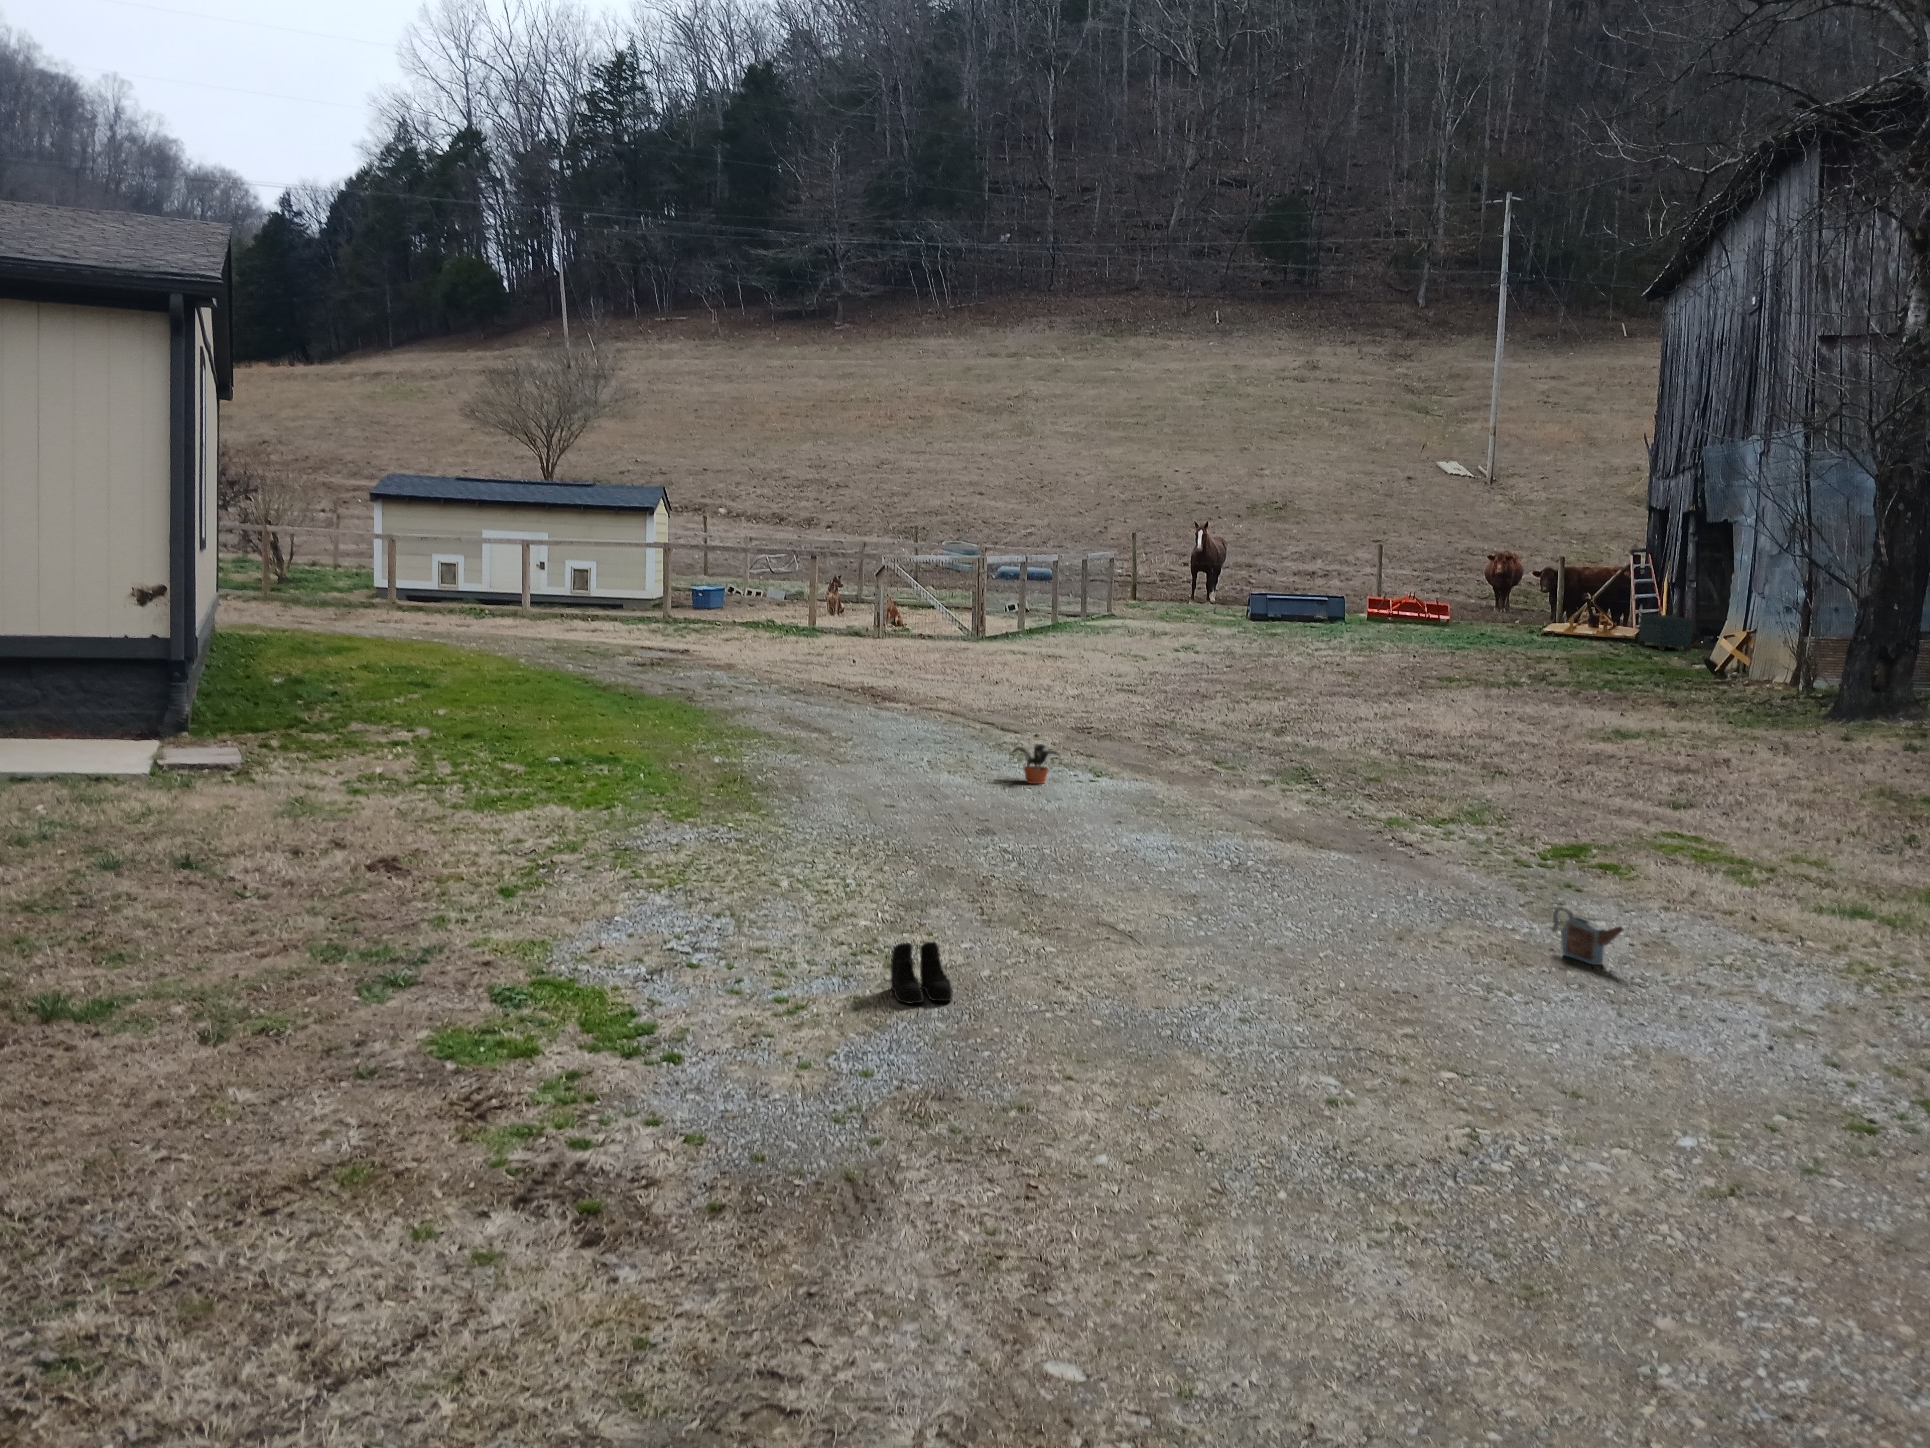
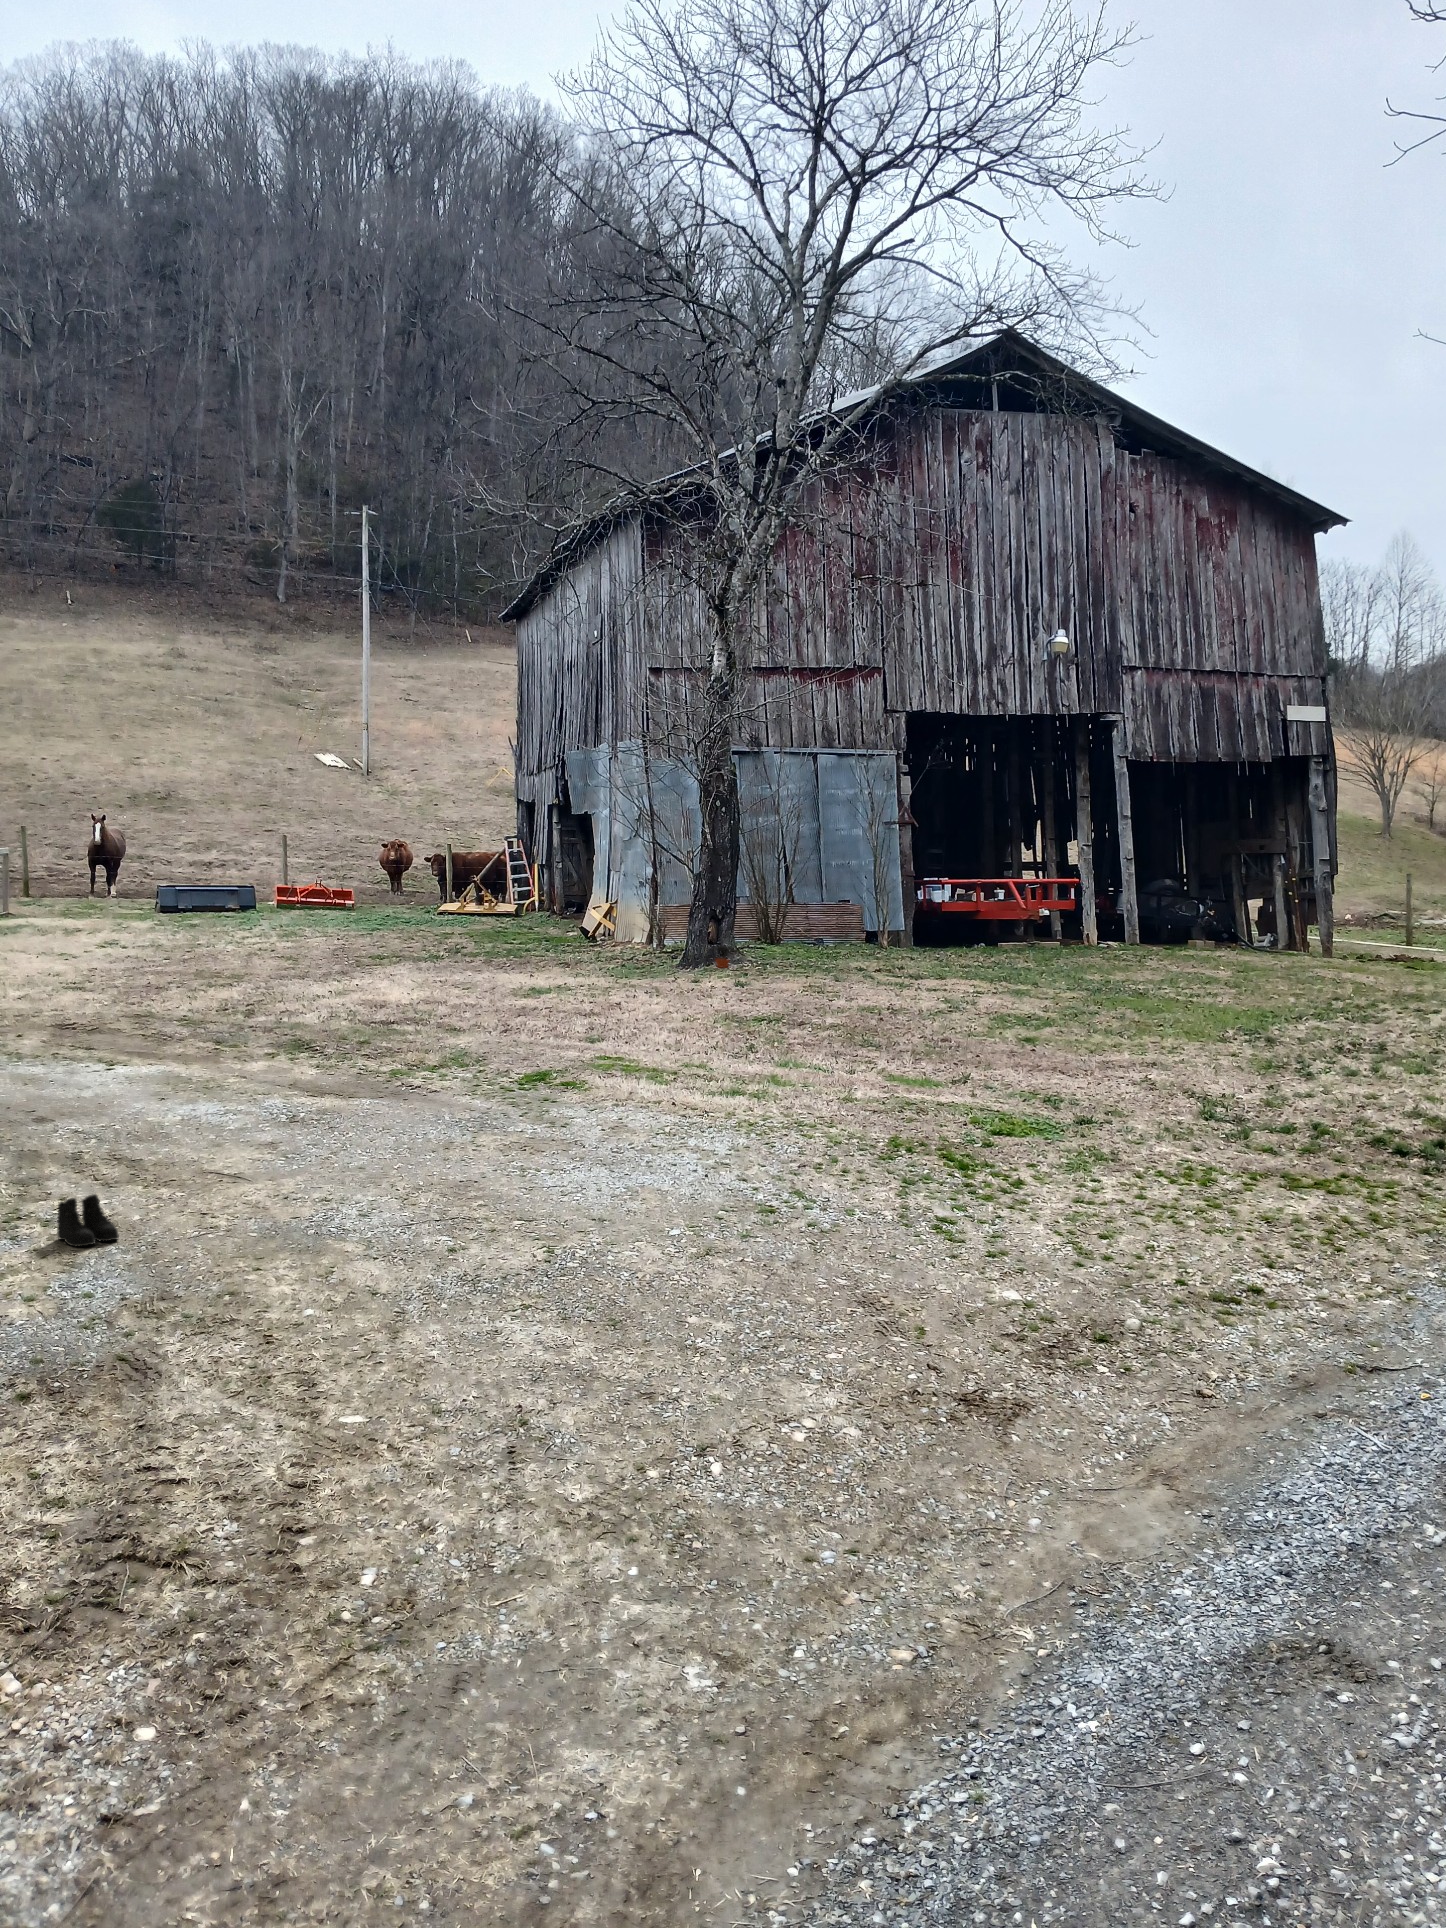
bench: present [1638,614,1693,652] -> none [519,891,563,921]
potted plant: present [1013,744,1060,784] -> present [712,946,734,968]
watering can: present [1552,906,1624,965] -> none [548,1110,601,1149]

